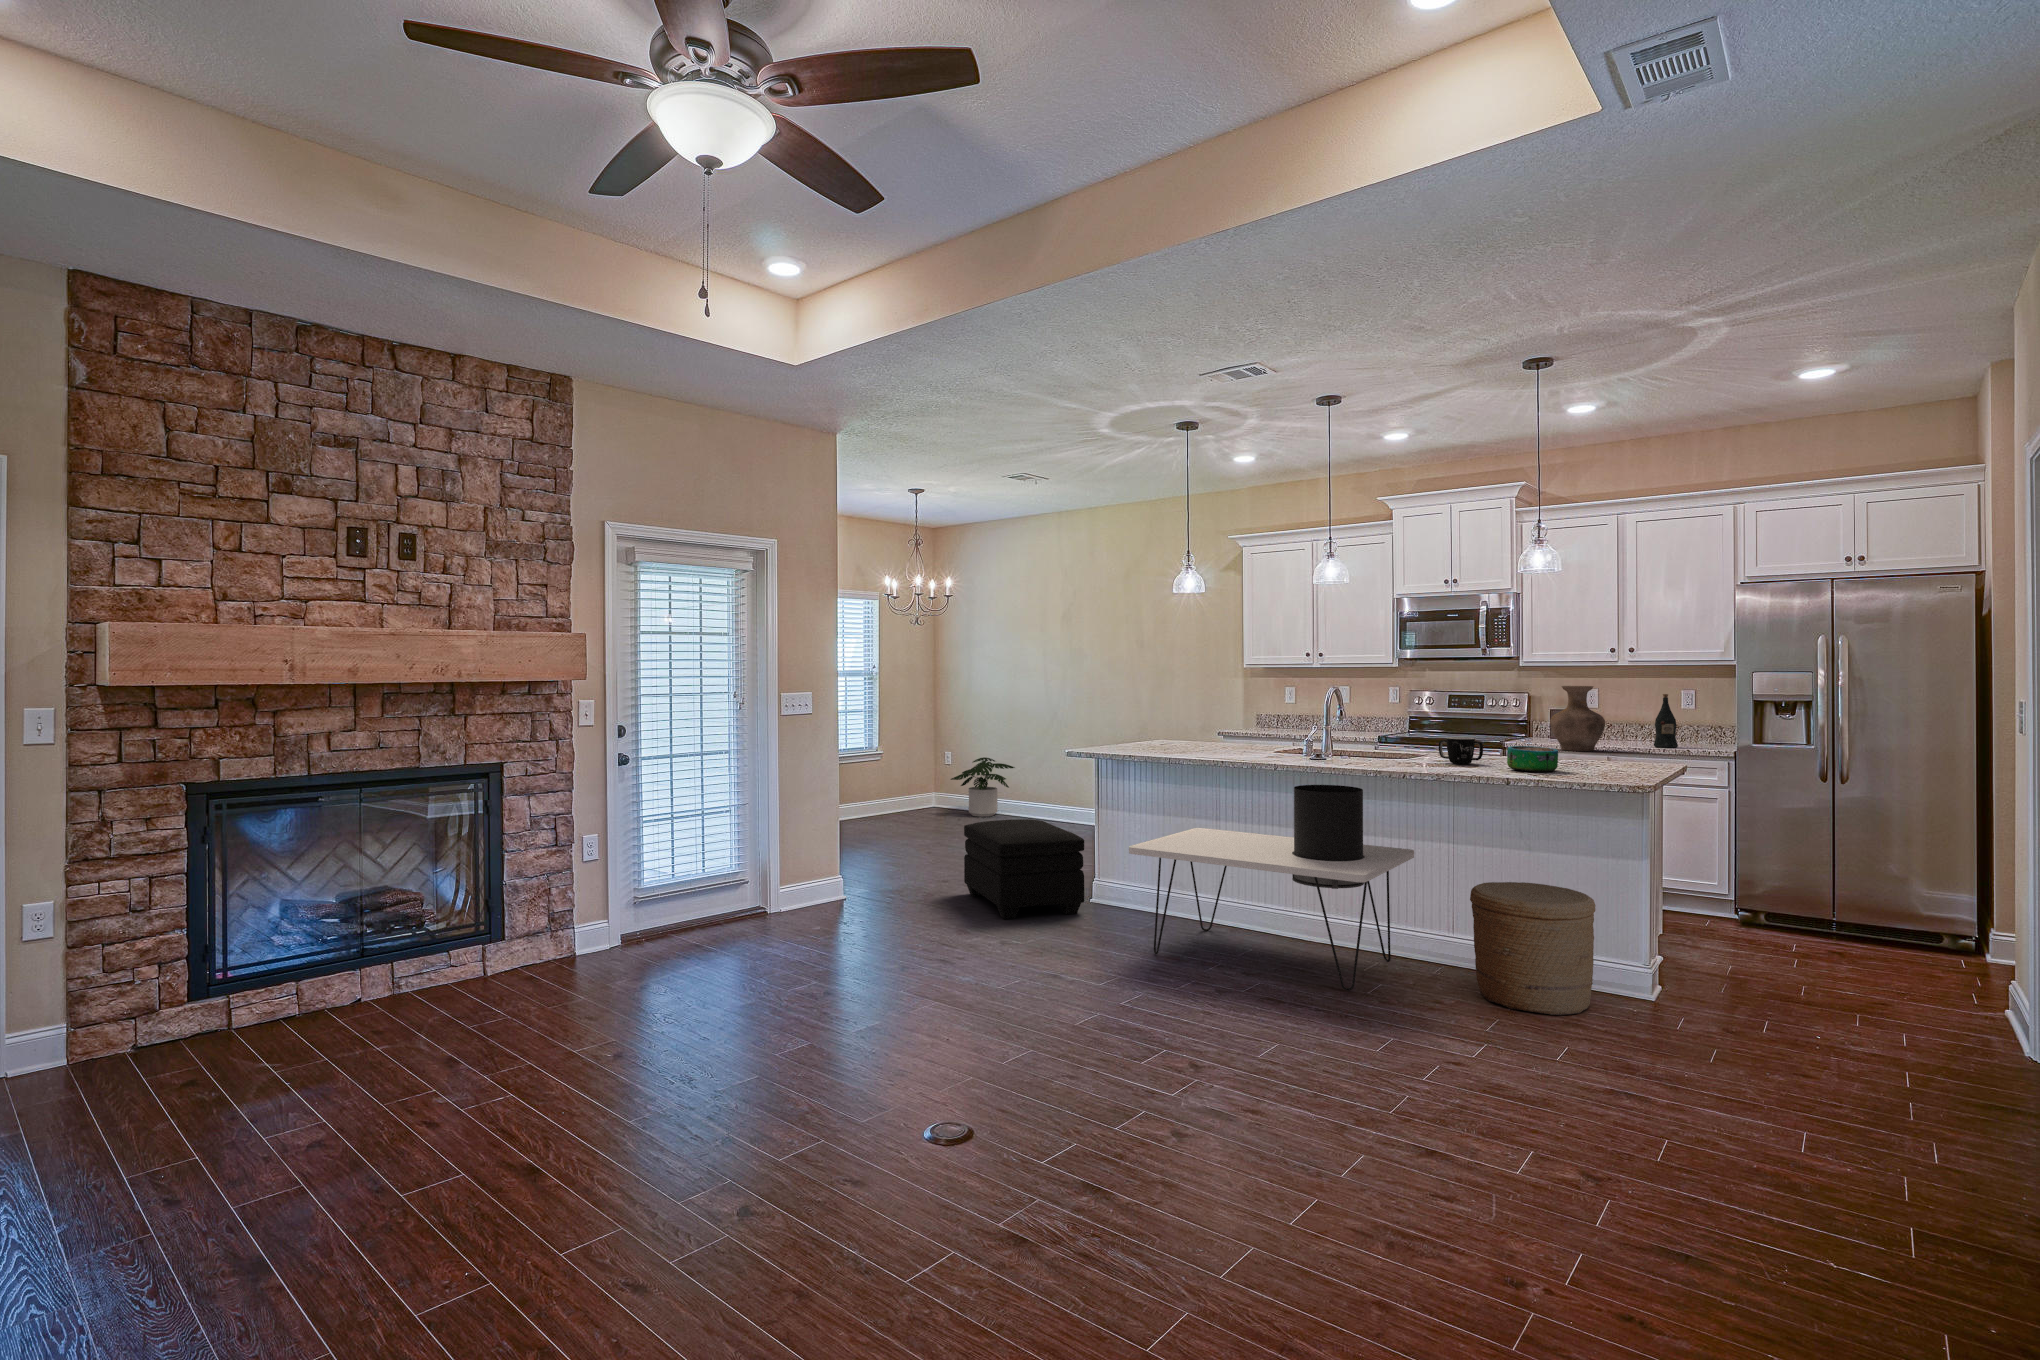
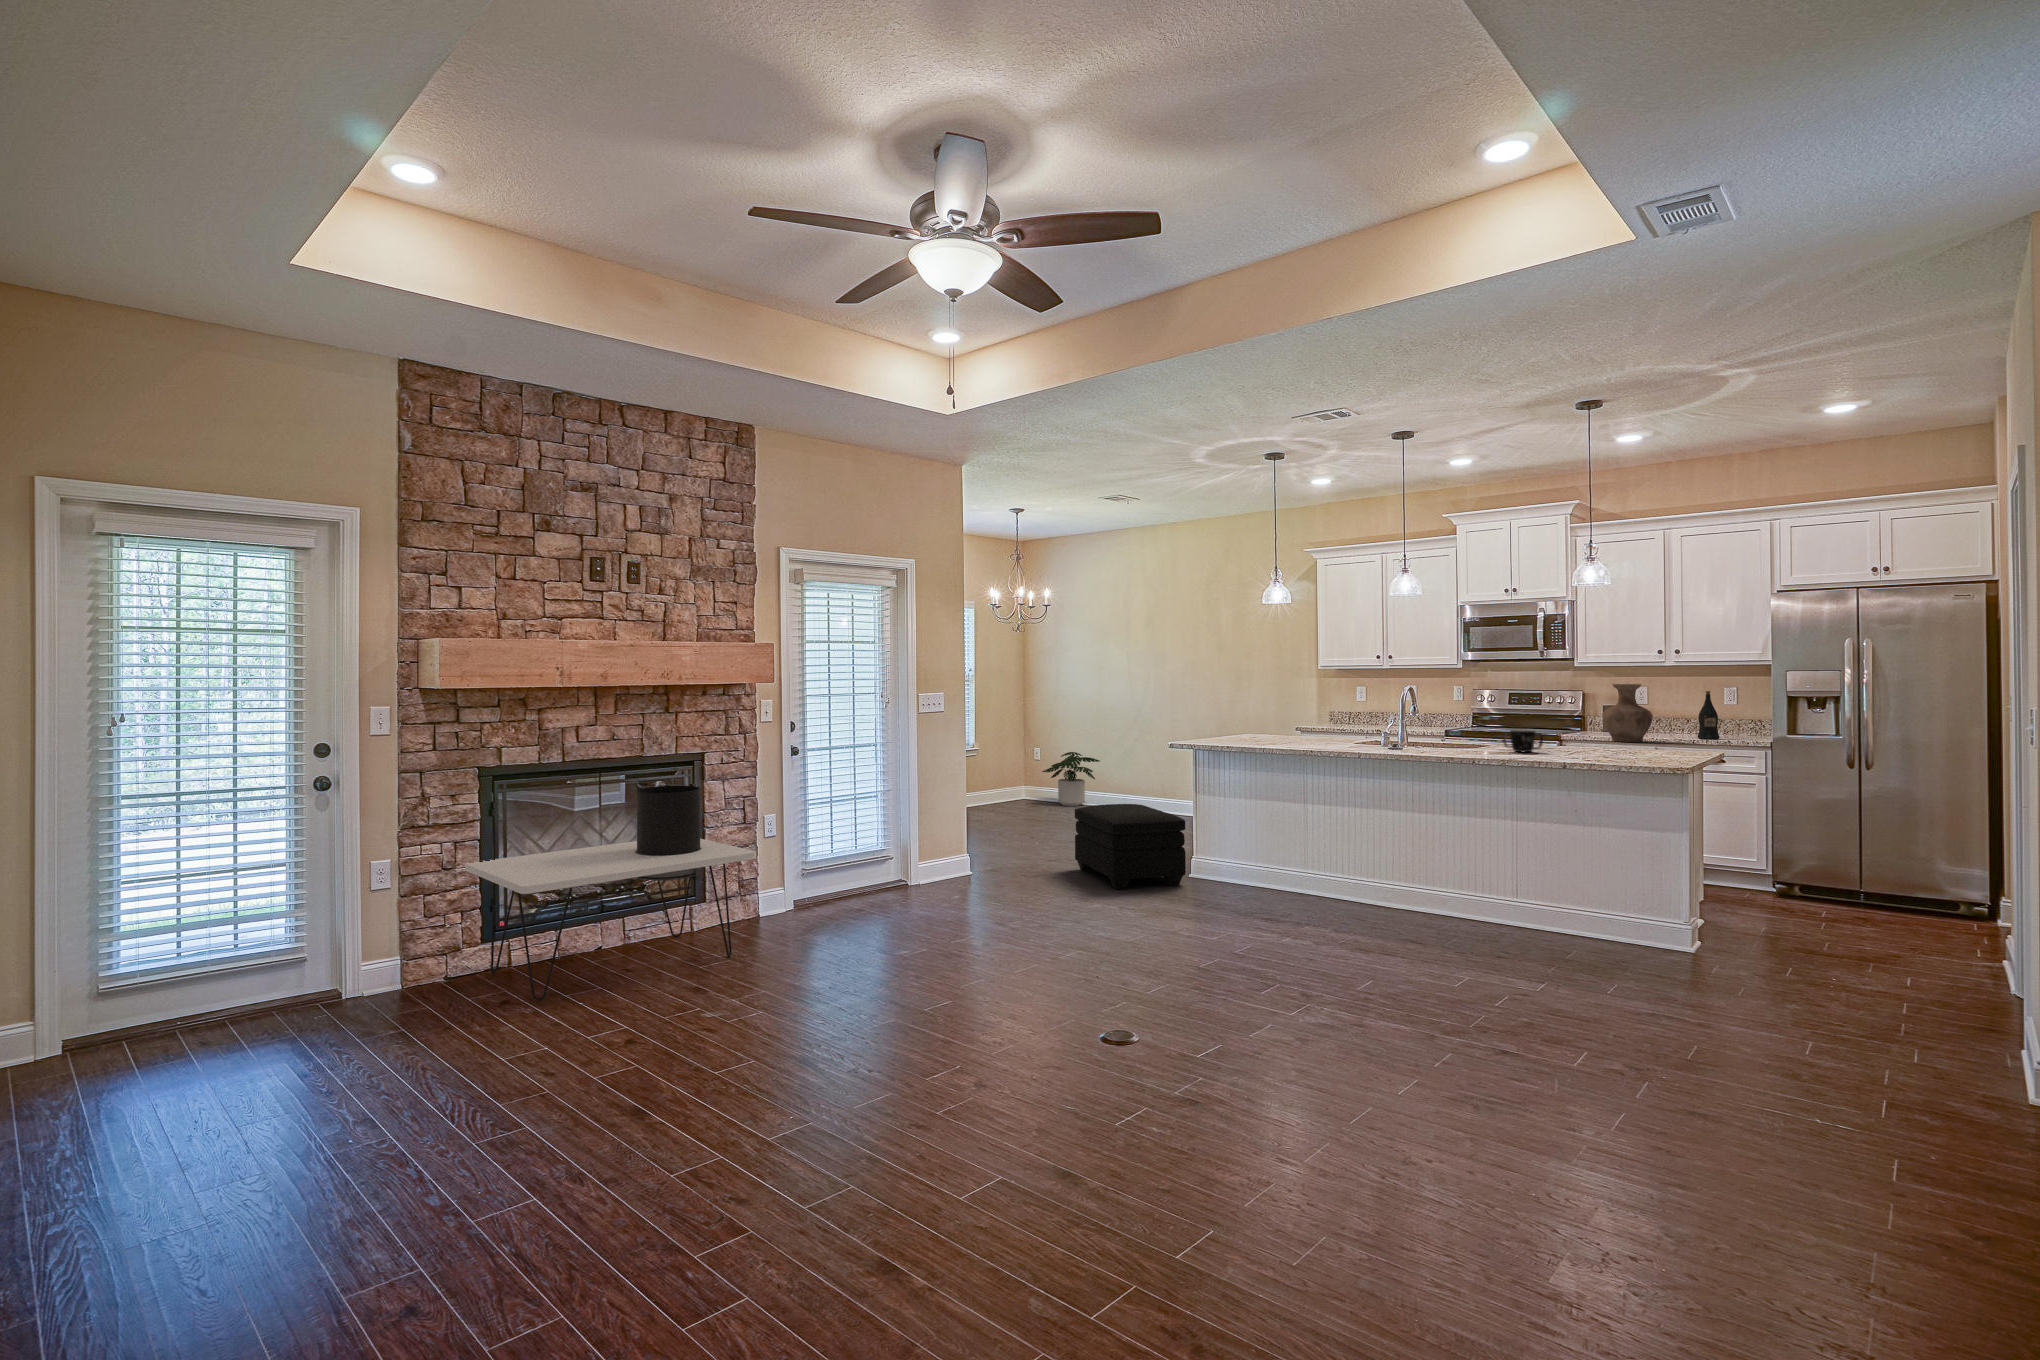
decorative bowl: present [1507,746,1558,772] -> none [1565,736,1610,758]
side table: present [1129,785,1414,990] -> present [465,786,756,1000]
woven basket: present [1470,882,1596,1015] -> none [1533,853,1643,963]

